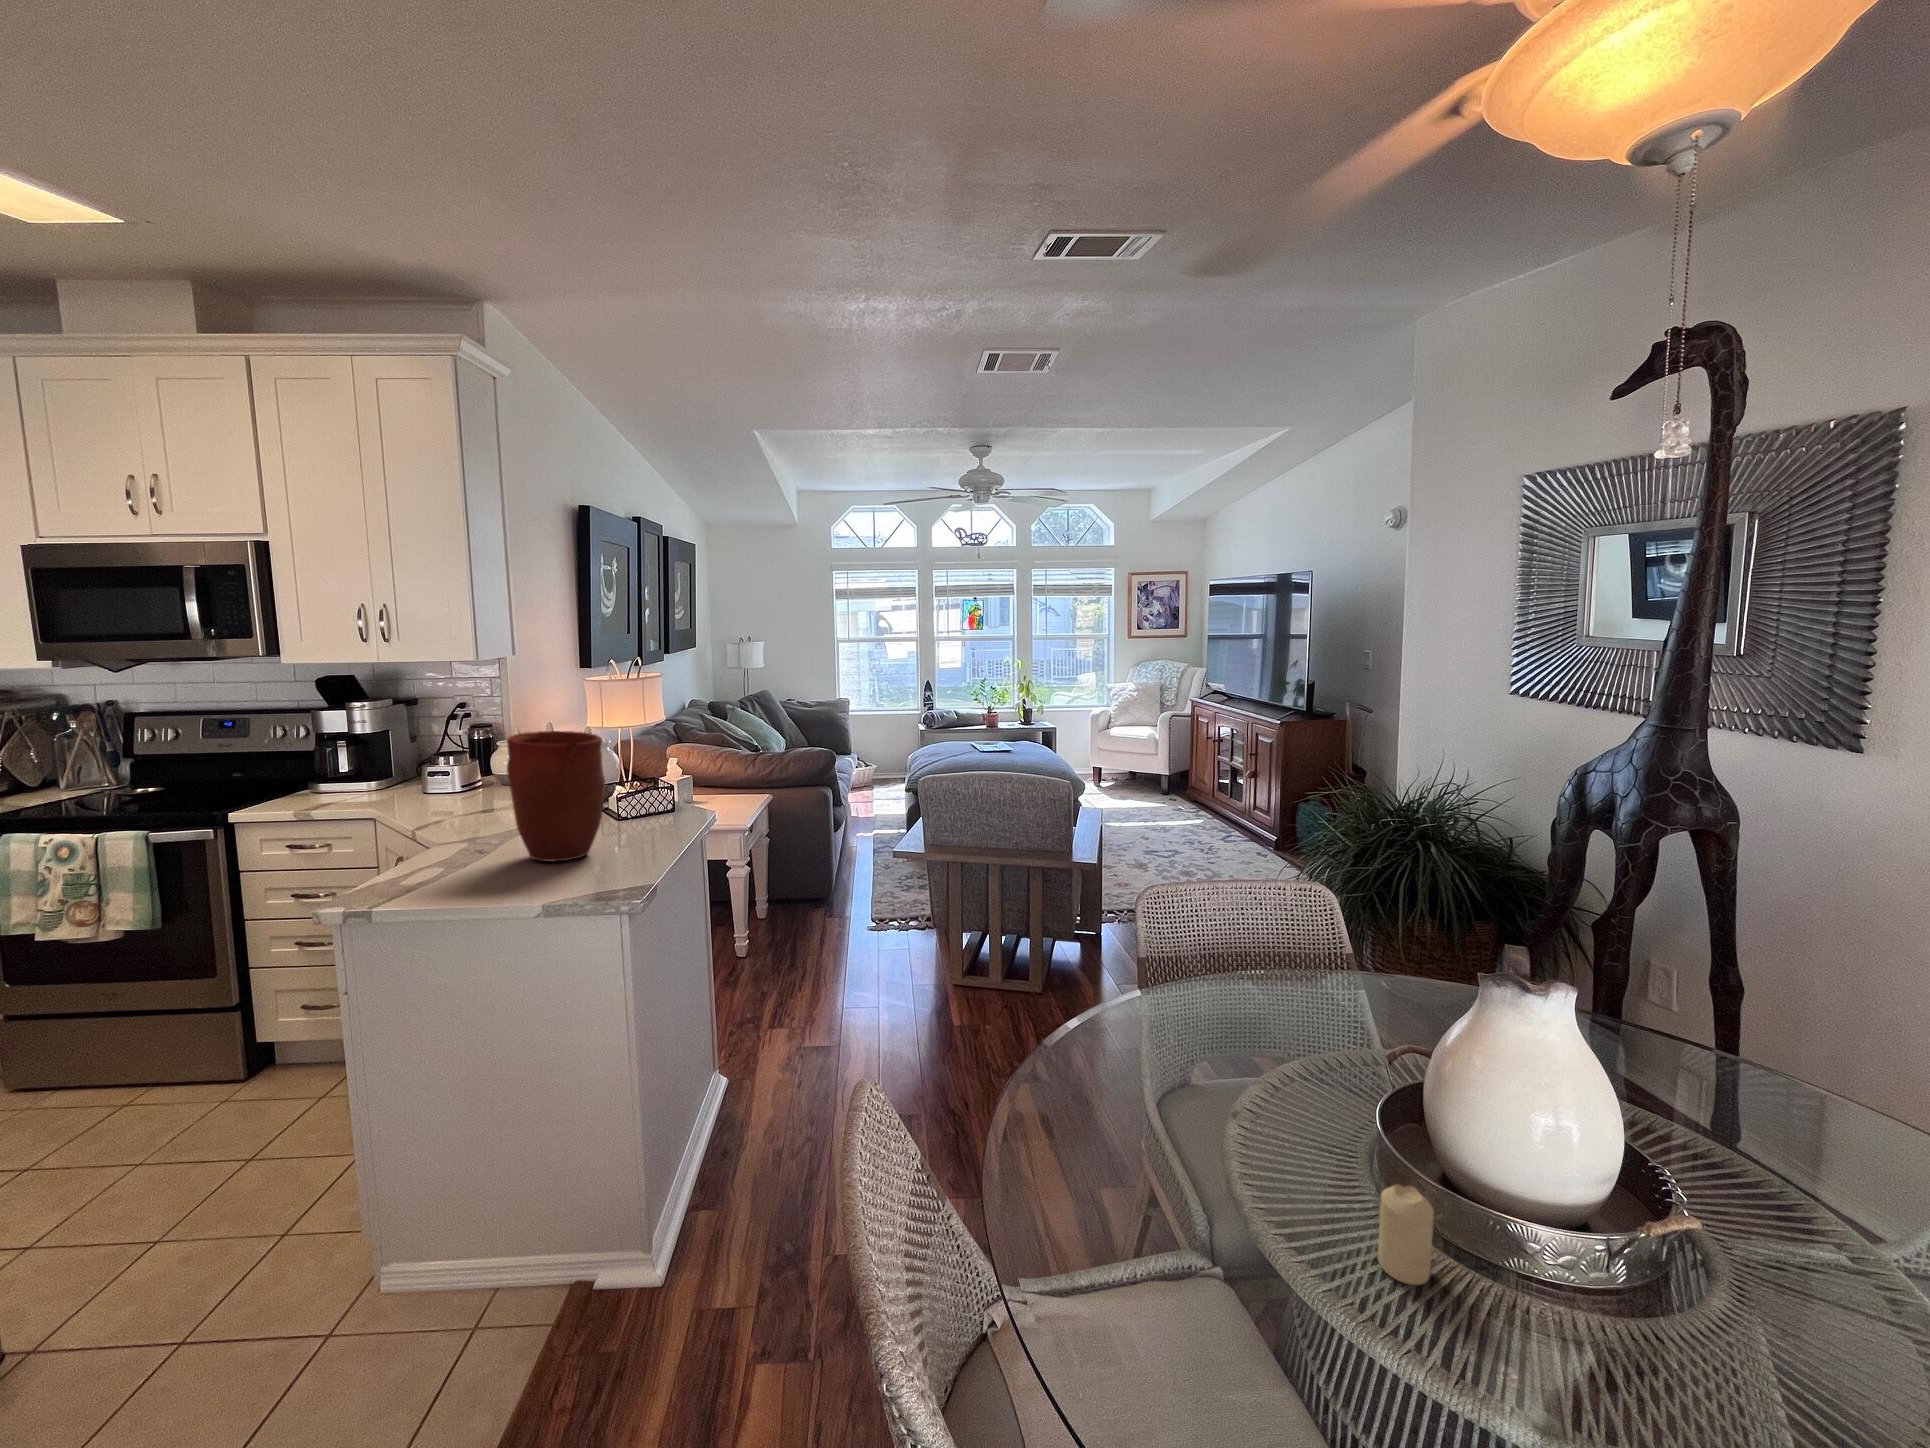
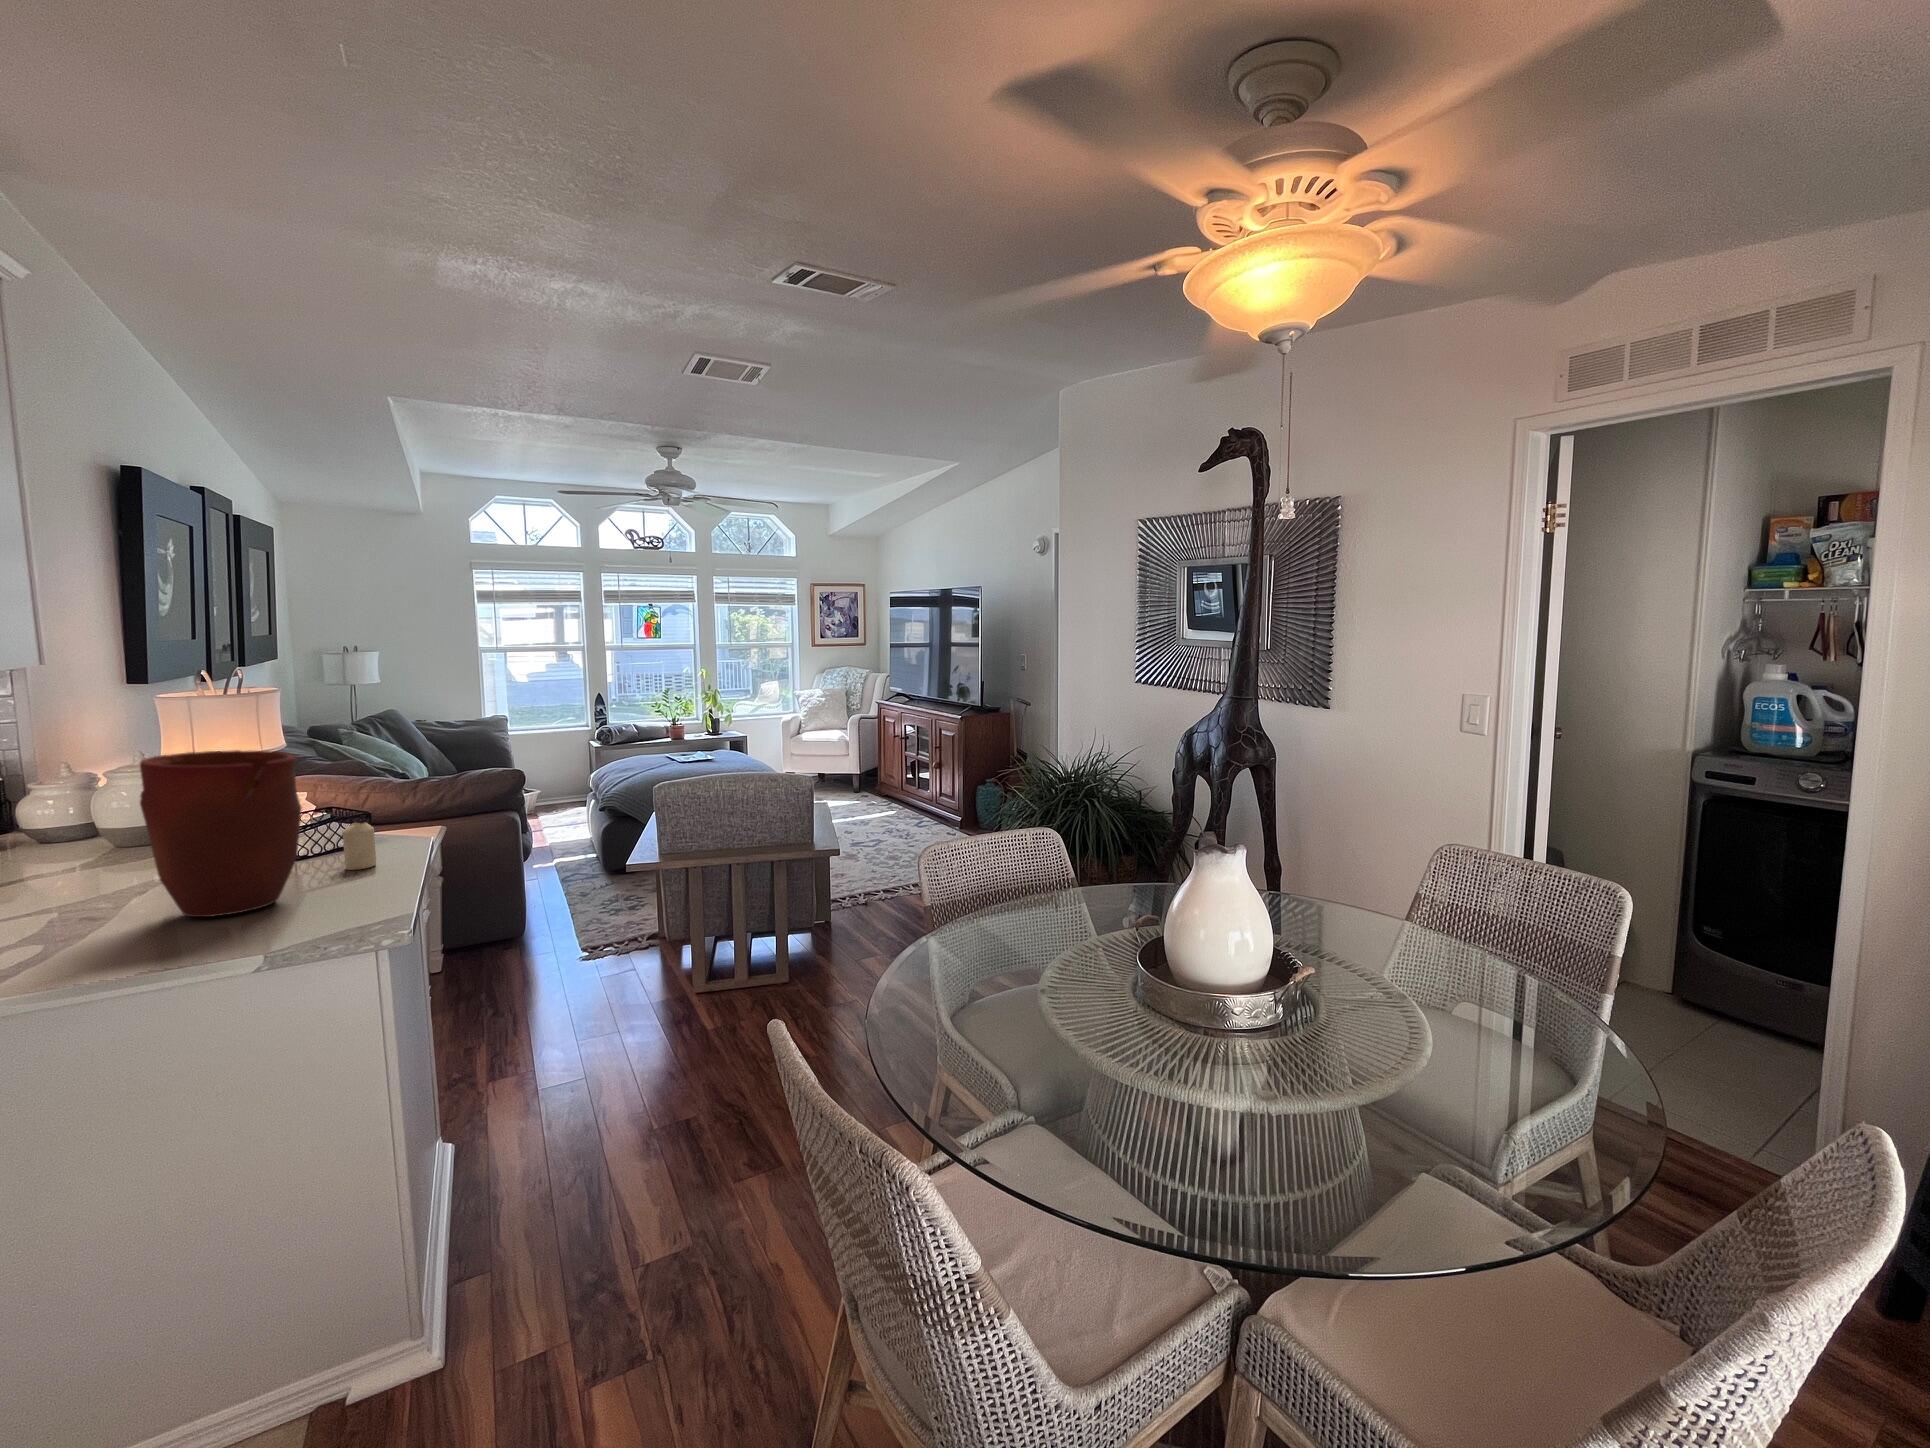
candle: present [1378,1184,1434,1285] -> present [343,822,376,870]

